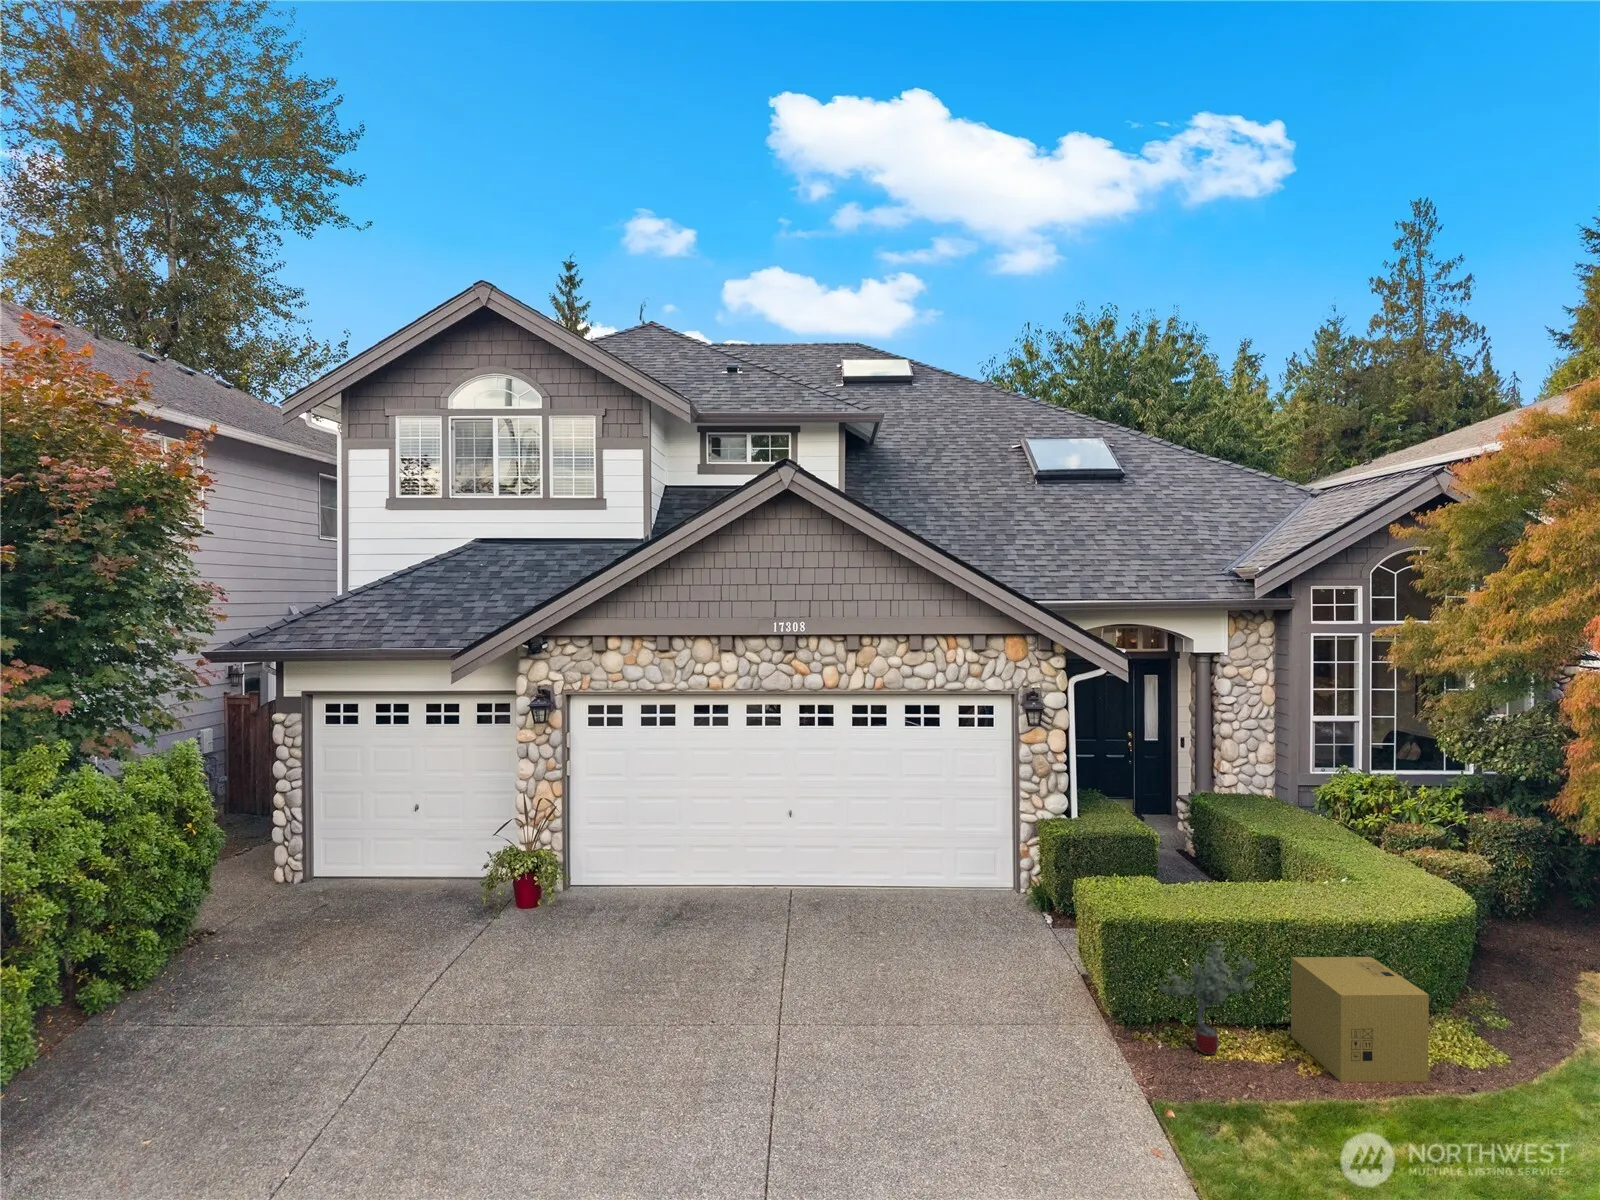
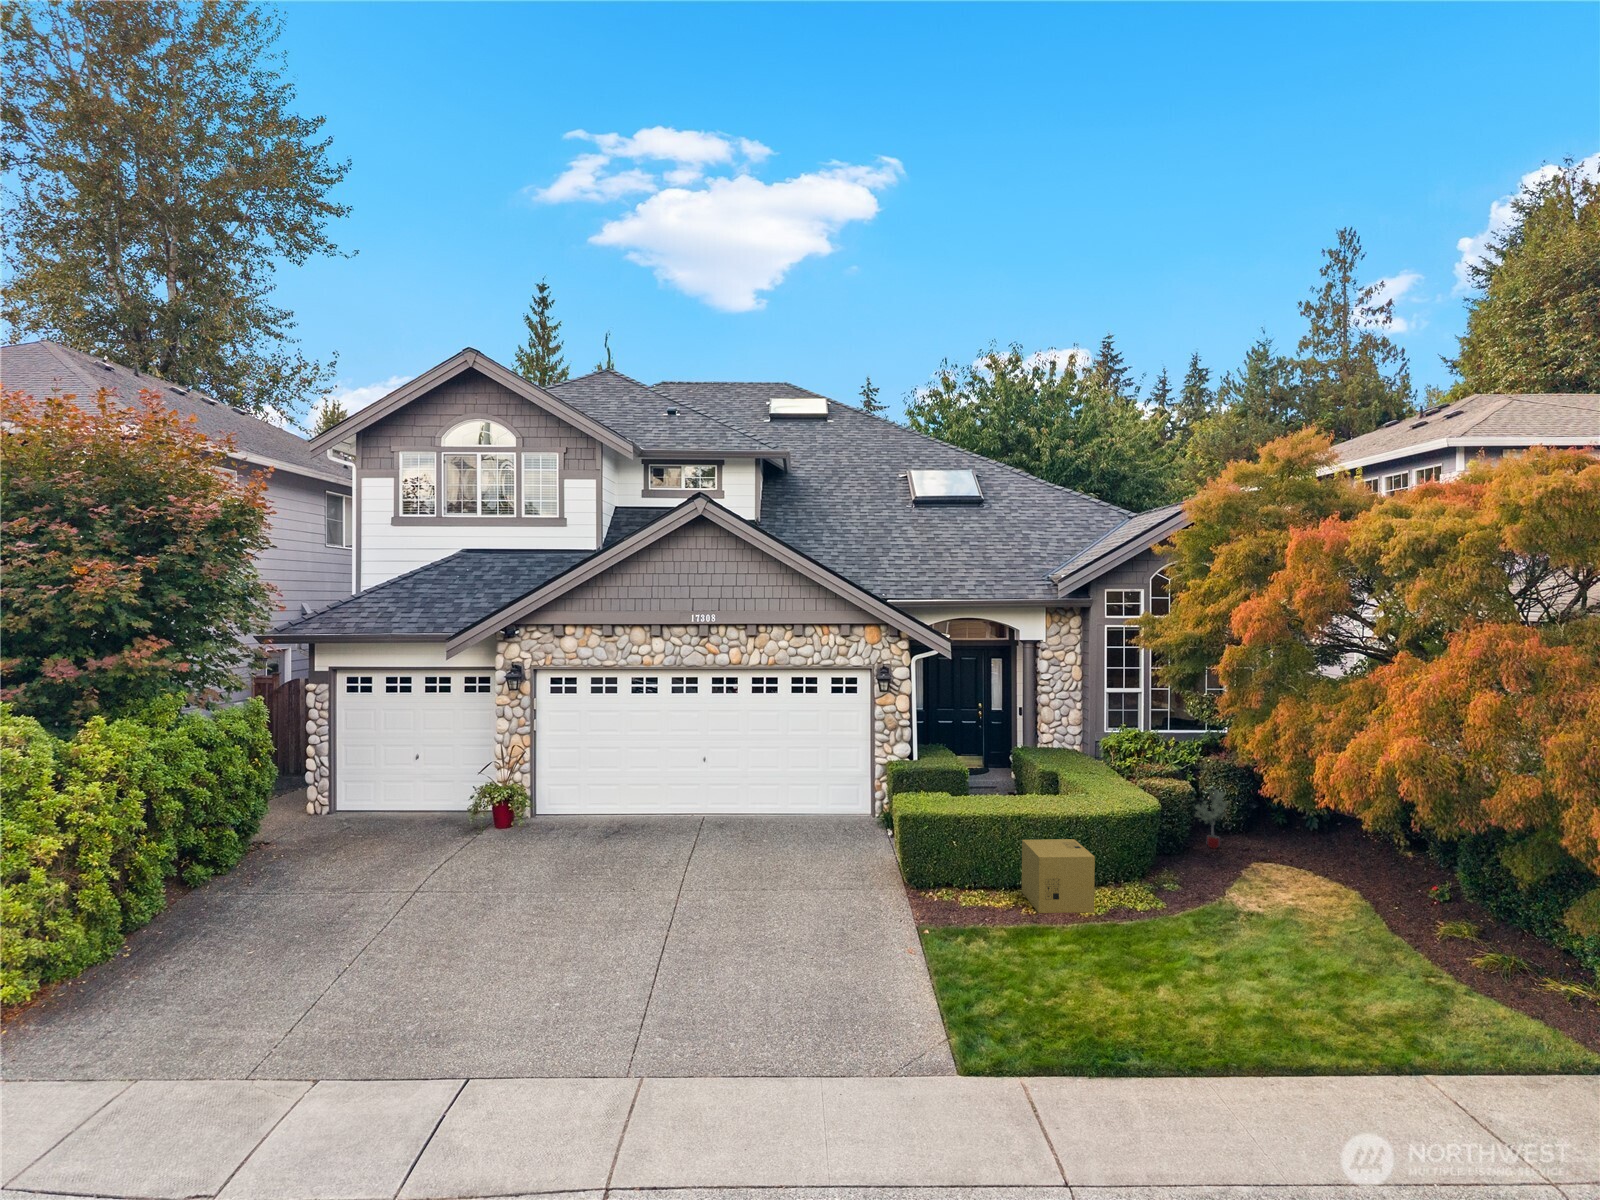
potted tree: present [1160,939,1255,1055] -> present [1195,787,1228,849]

